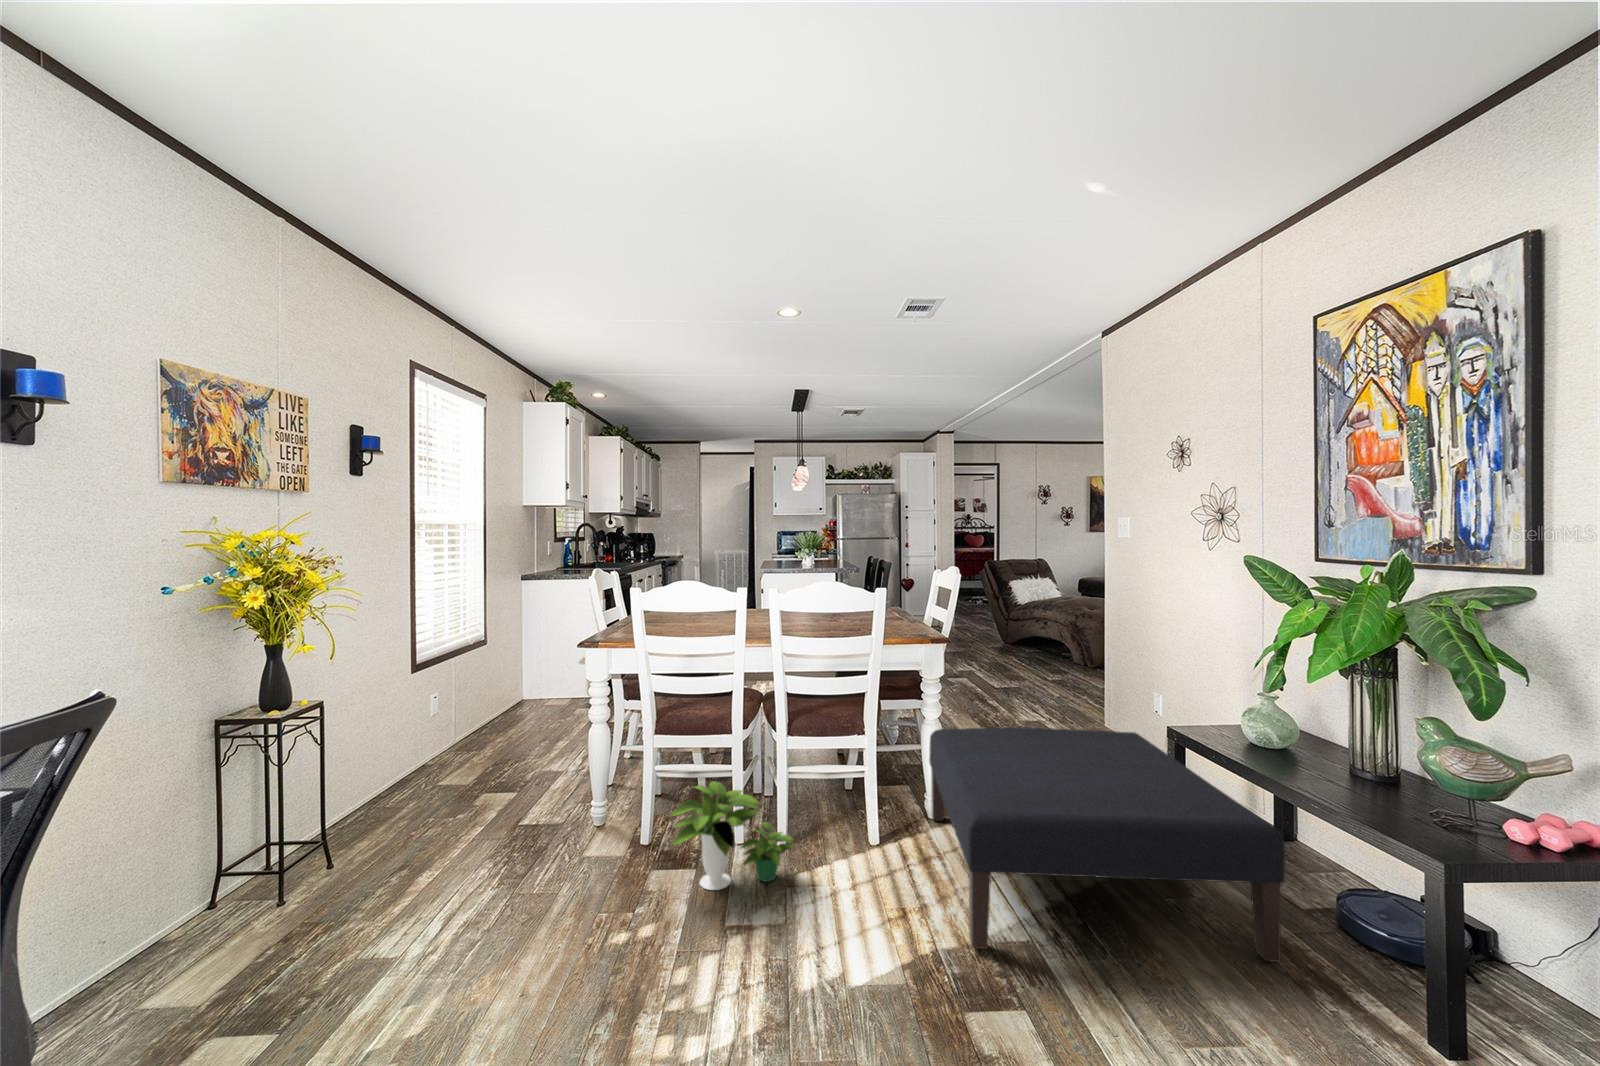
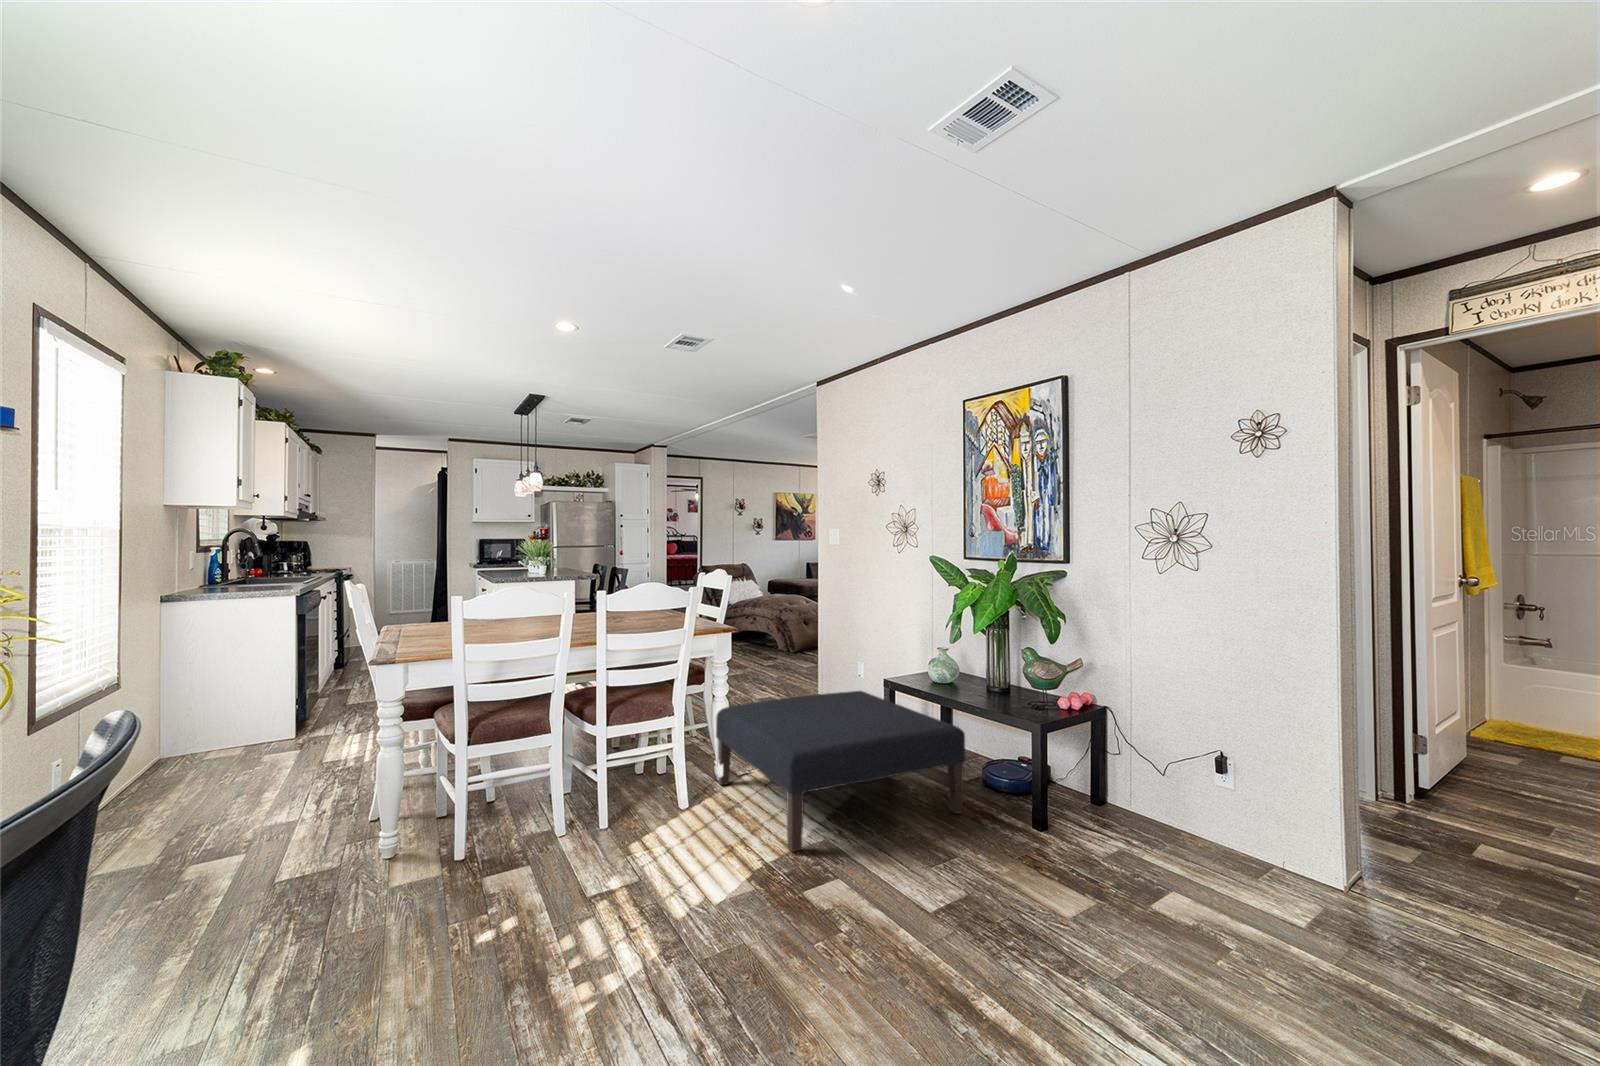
potted plant: present [670,781,793,890] -> none [518,777,633,873]

